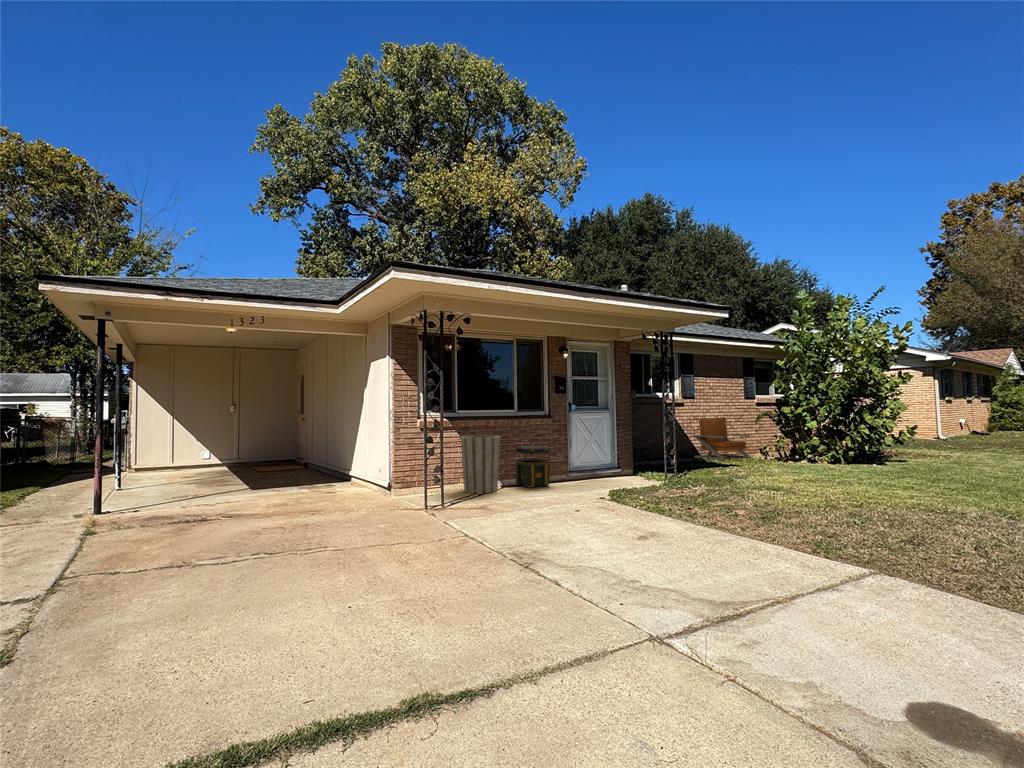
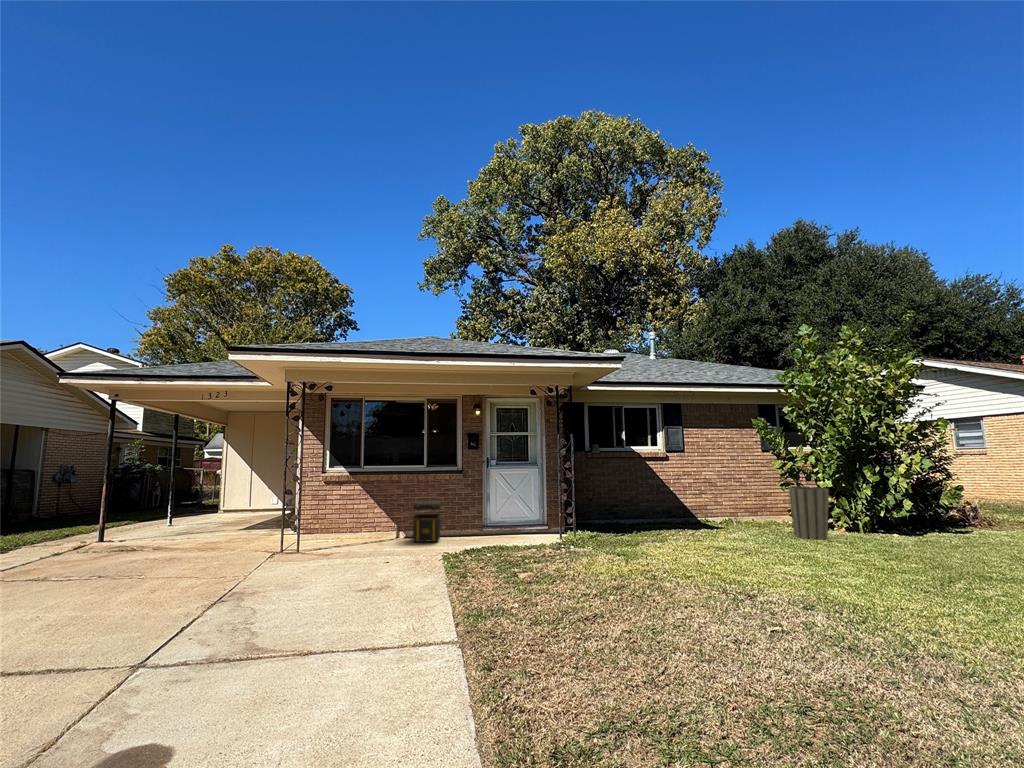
lounge chair: present [693,417,751,460] -> none [702,478,773,530]
trash can: present [461,435,500,494] -> present [789,486,829,540]

